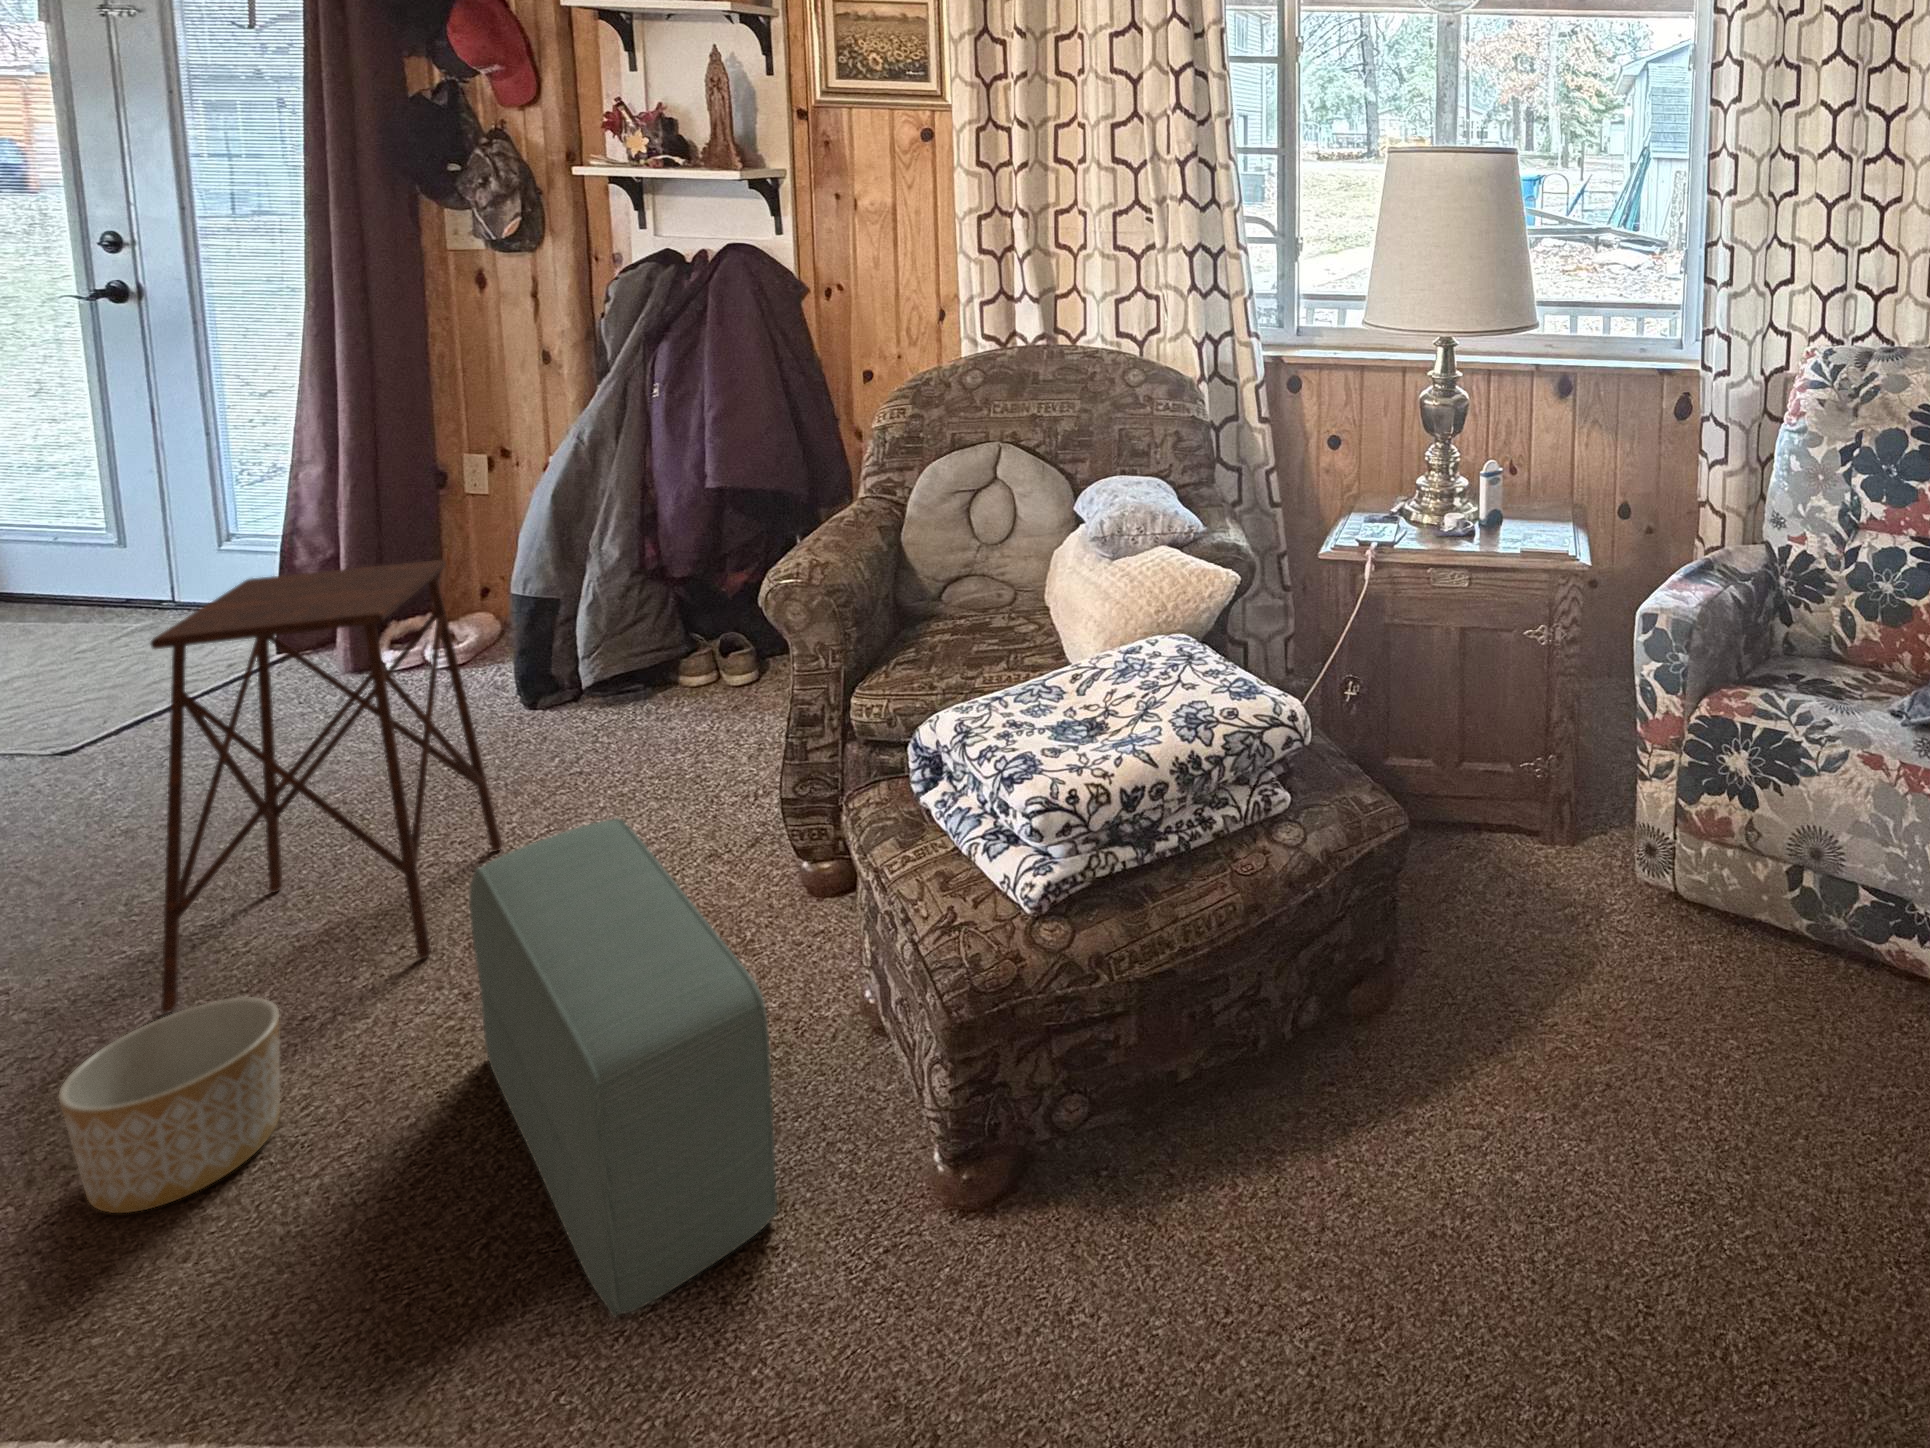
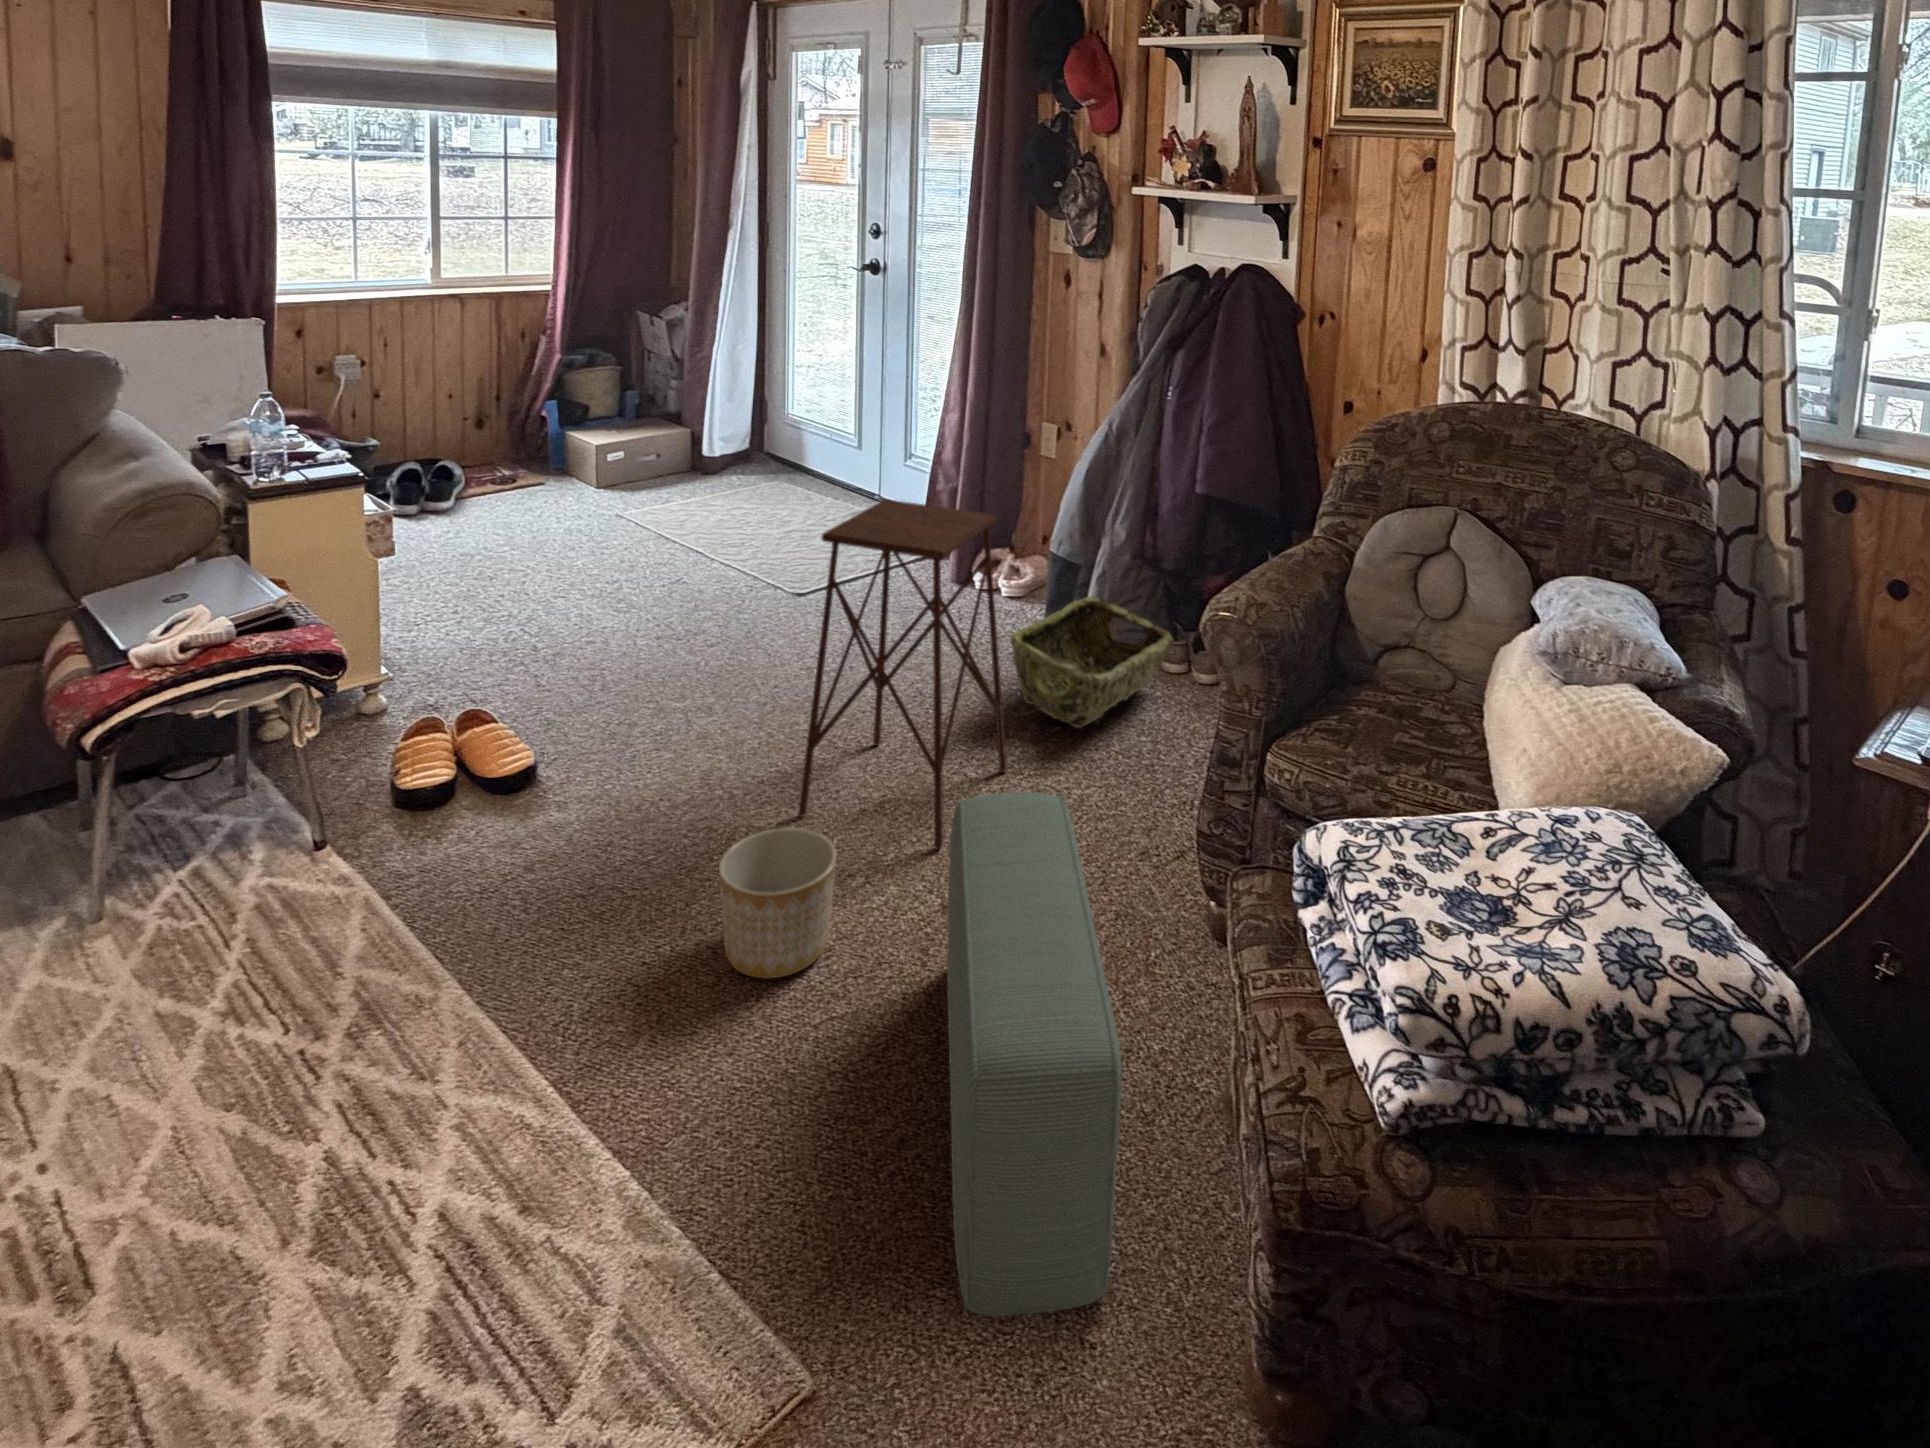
woven basket: none [476,632,700,774] -> present [1010,597,1173,728]

